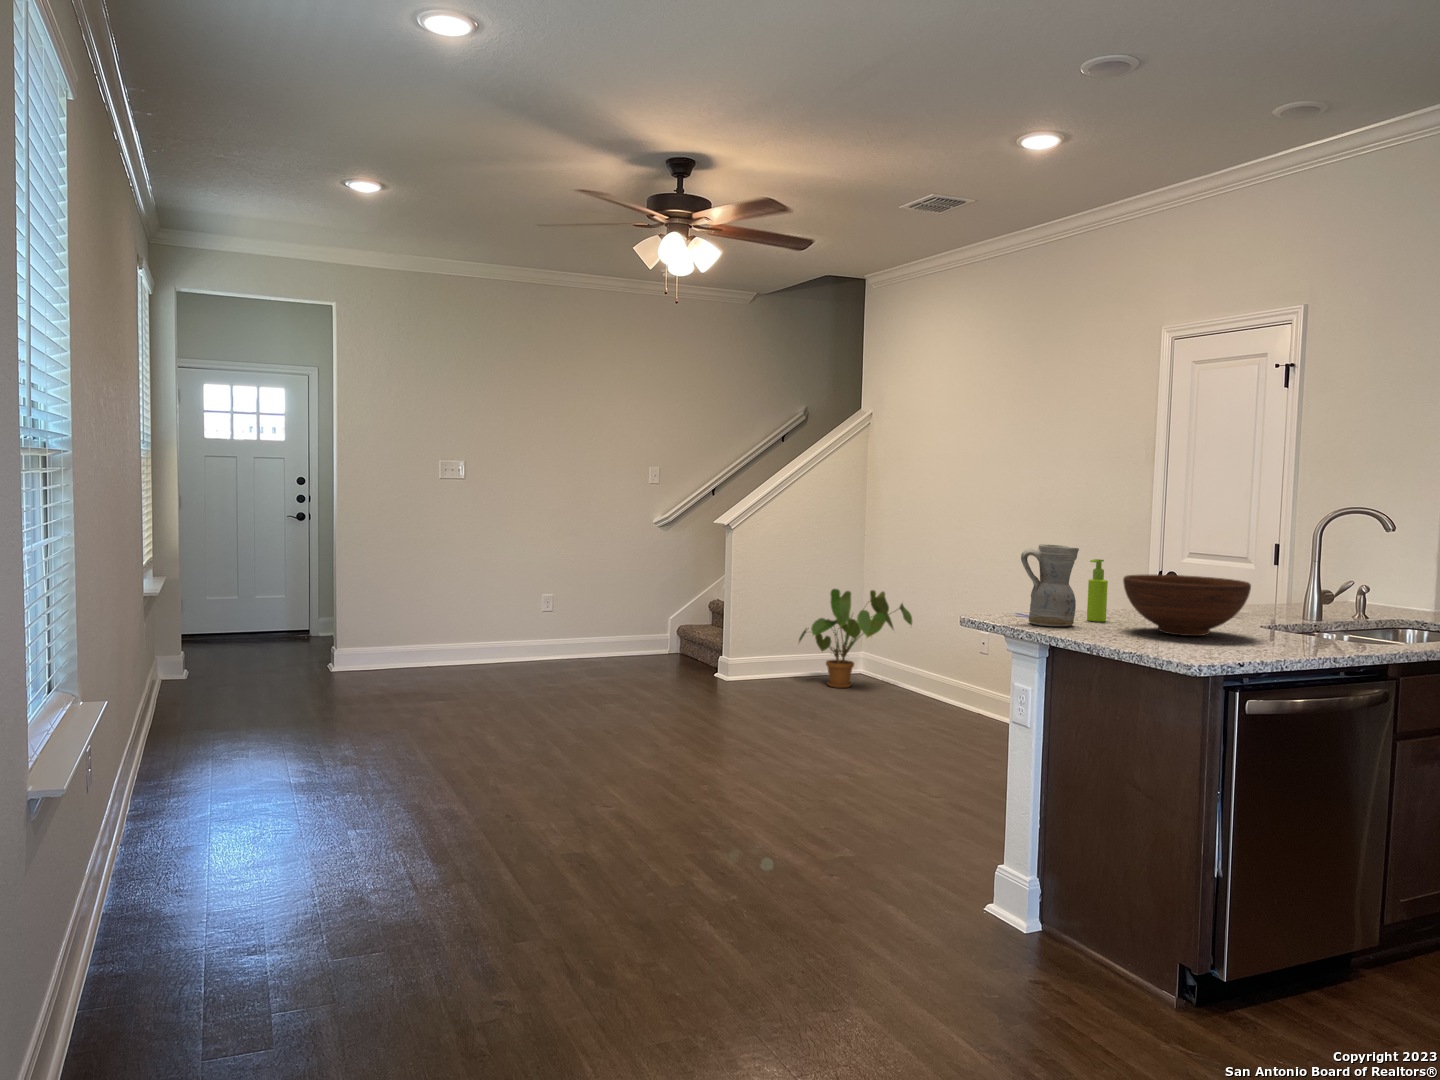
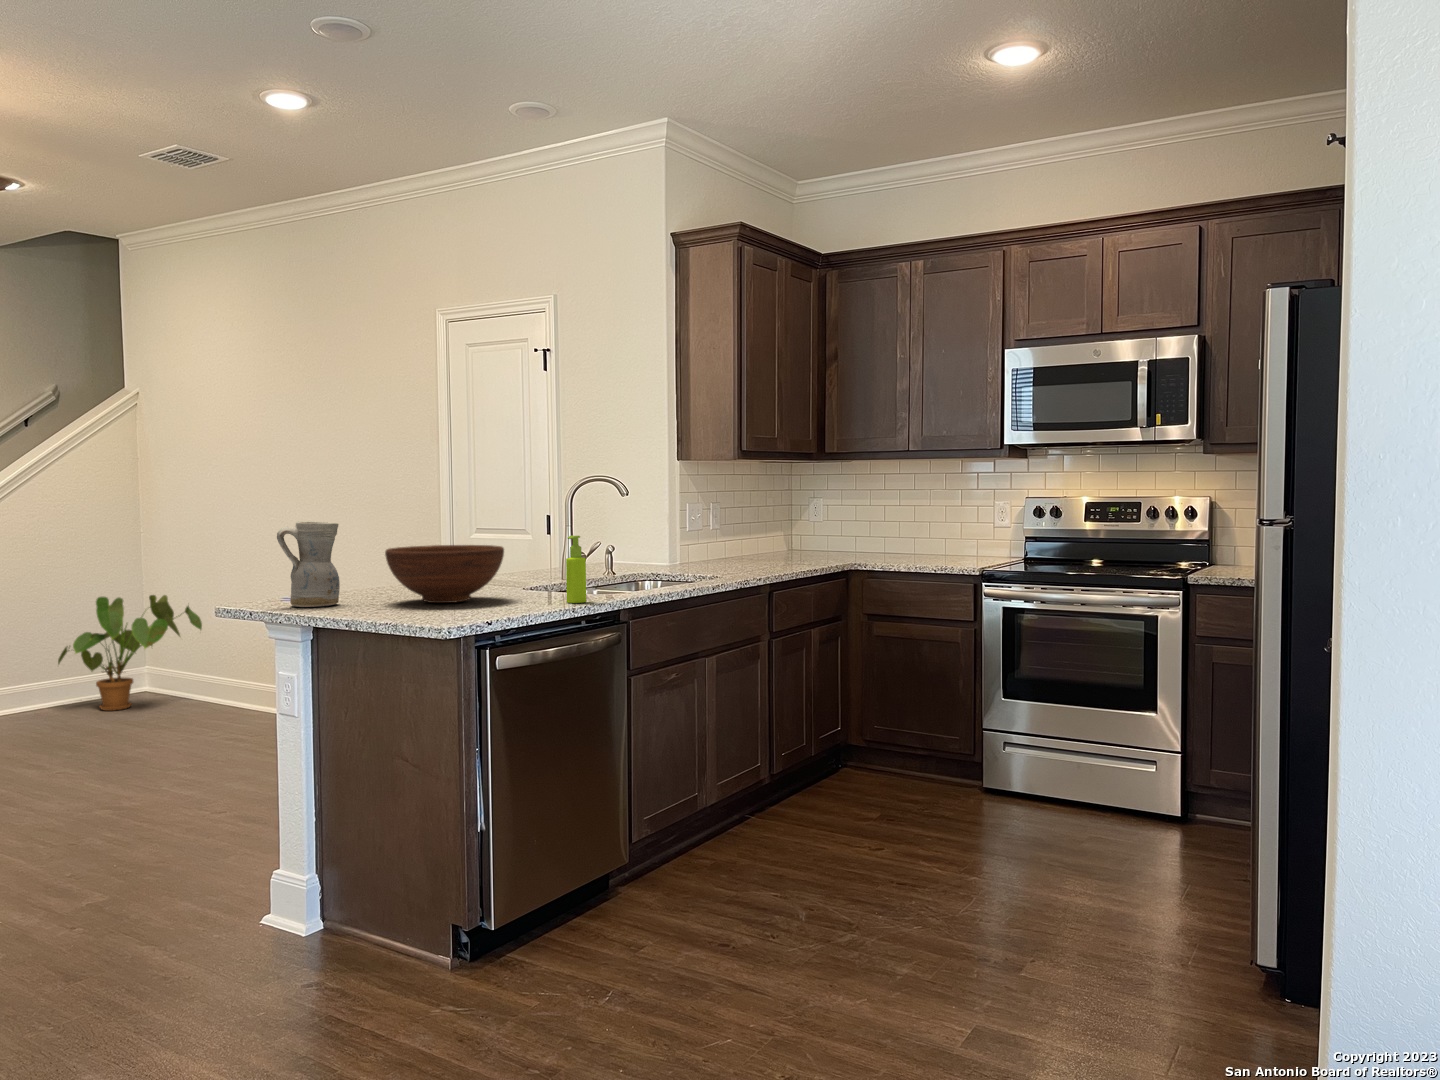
soap dispenser: present [1087,559,1108,622] -> present [566,536,586,603]

